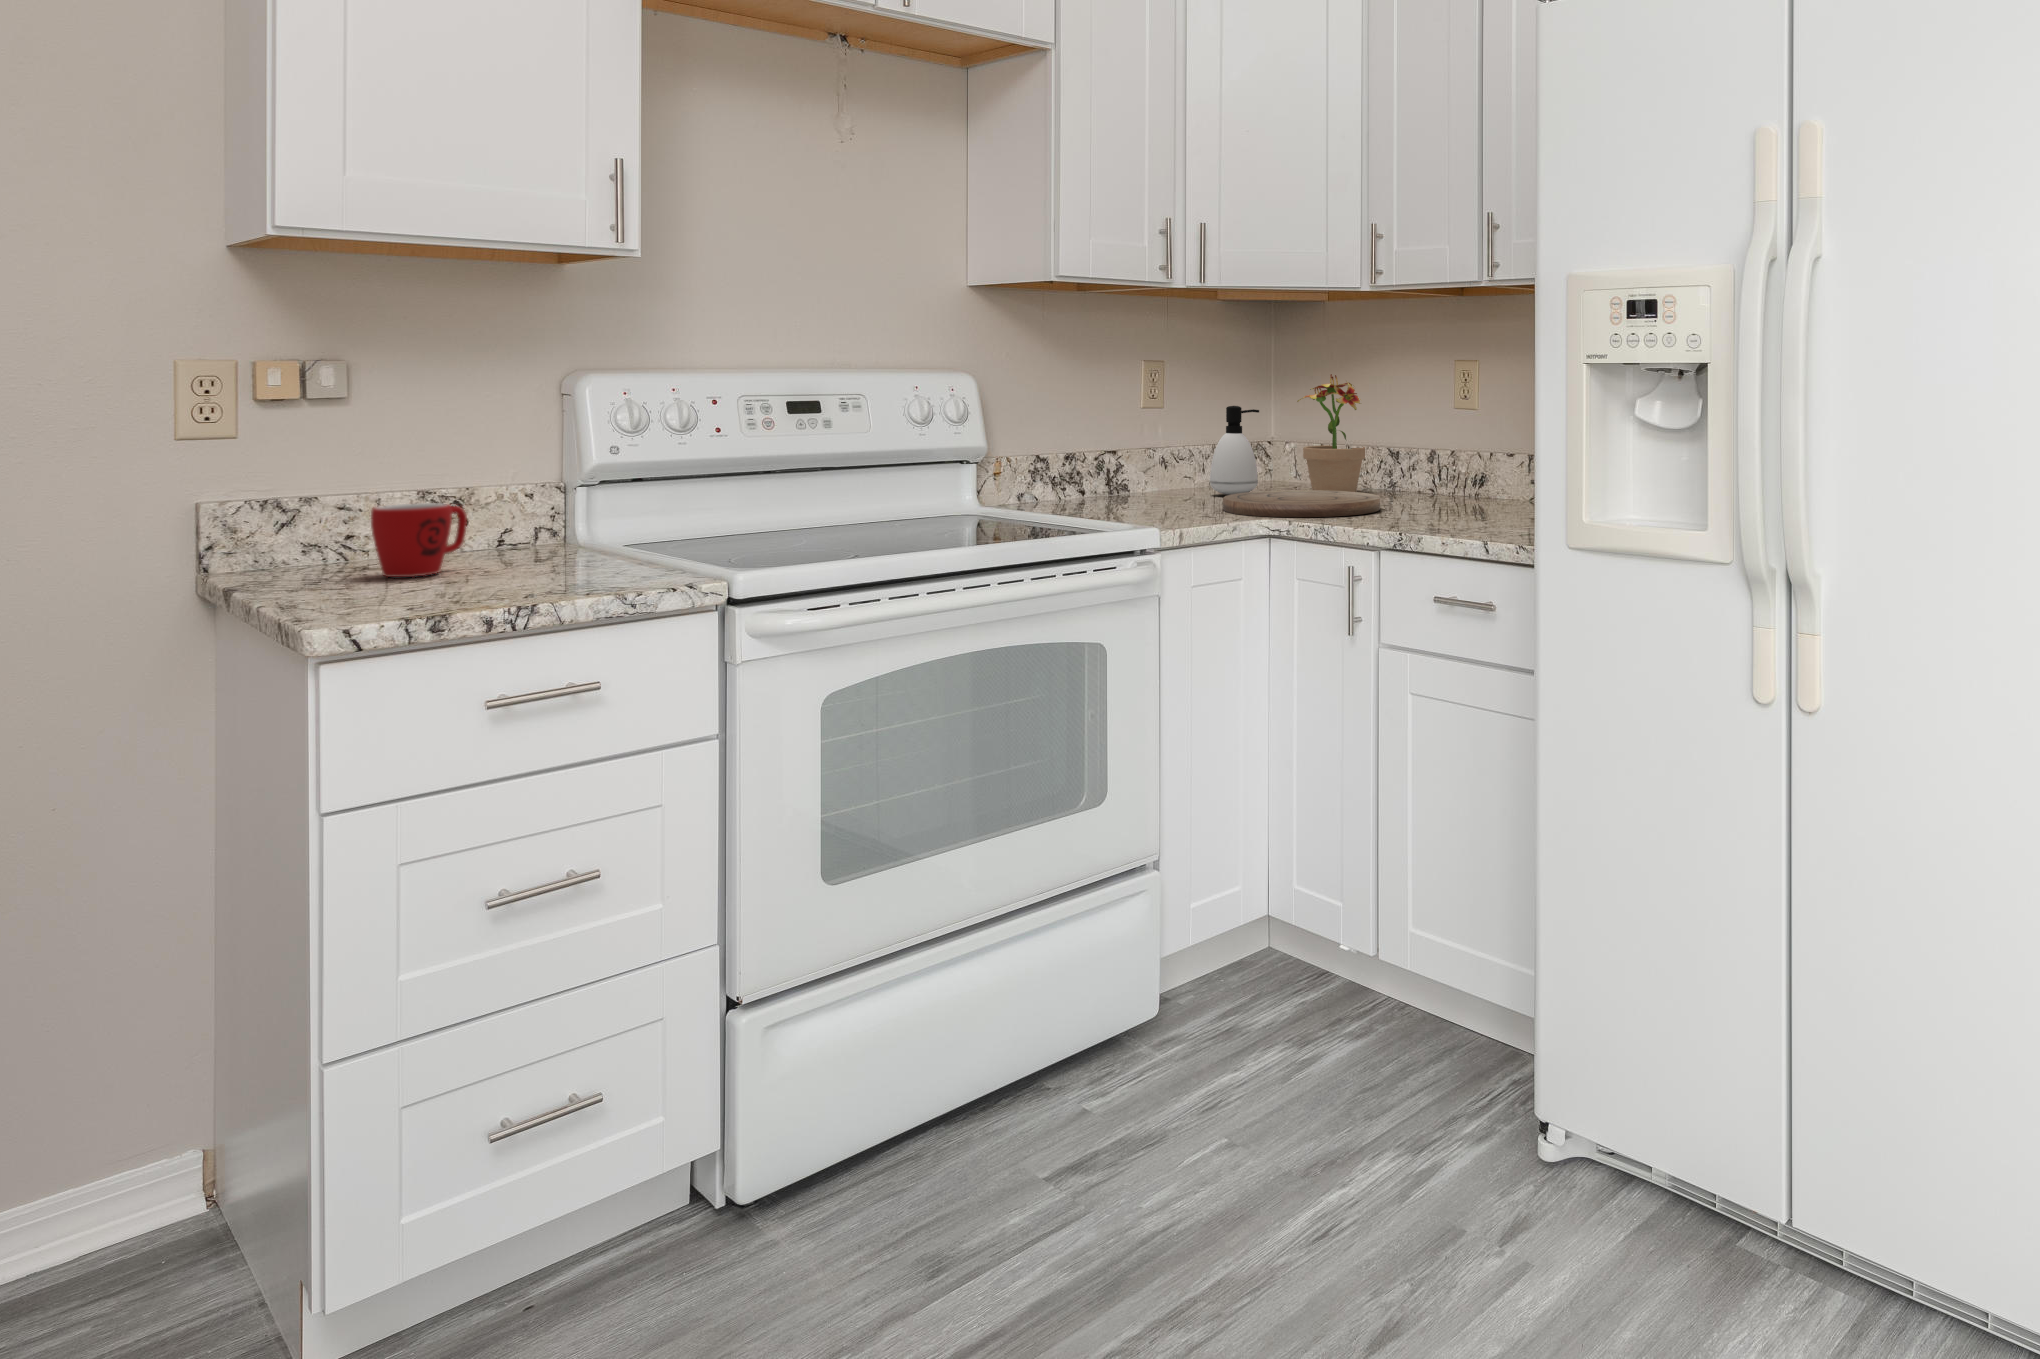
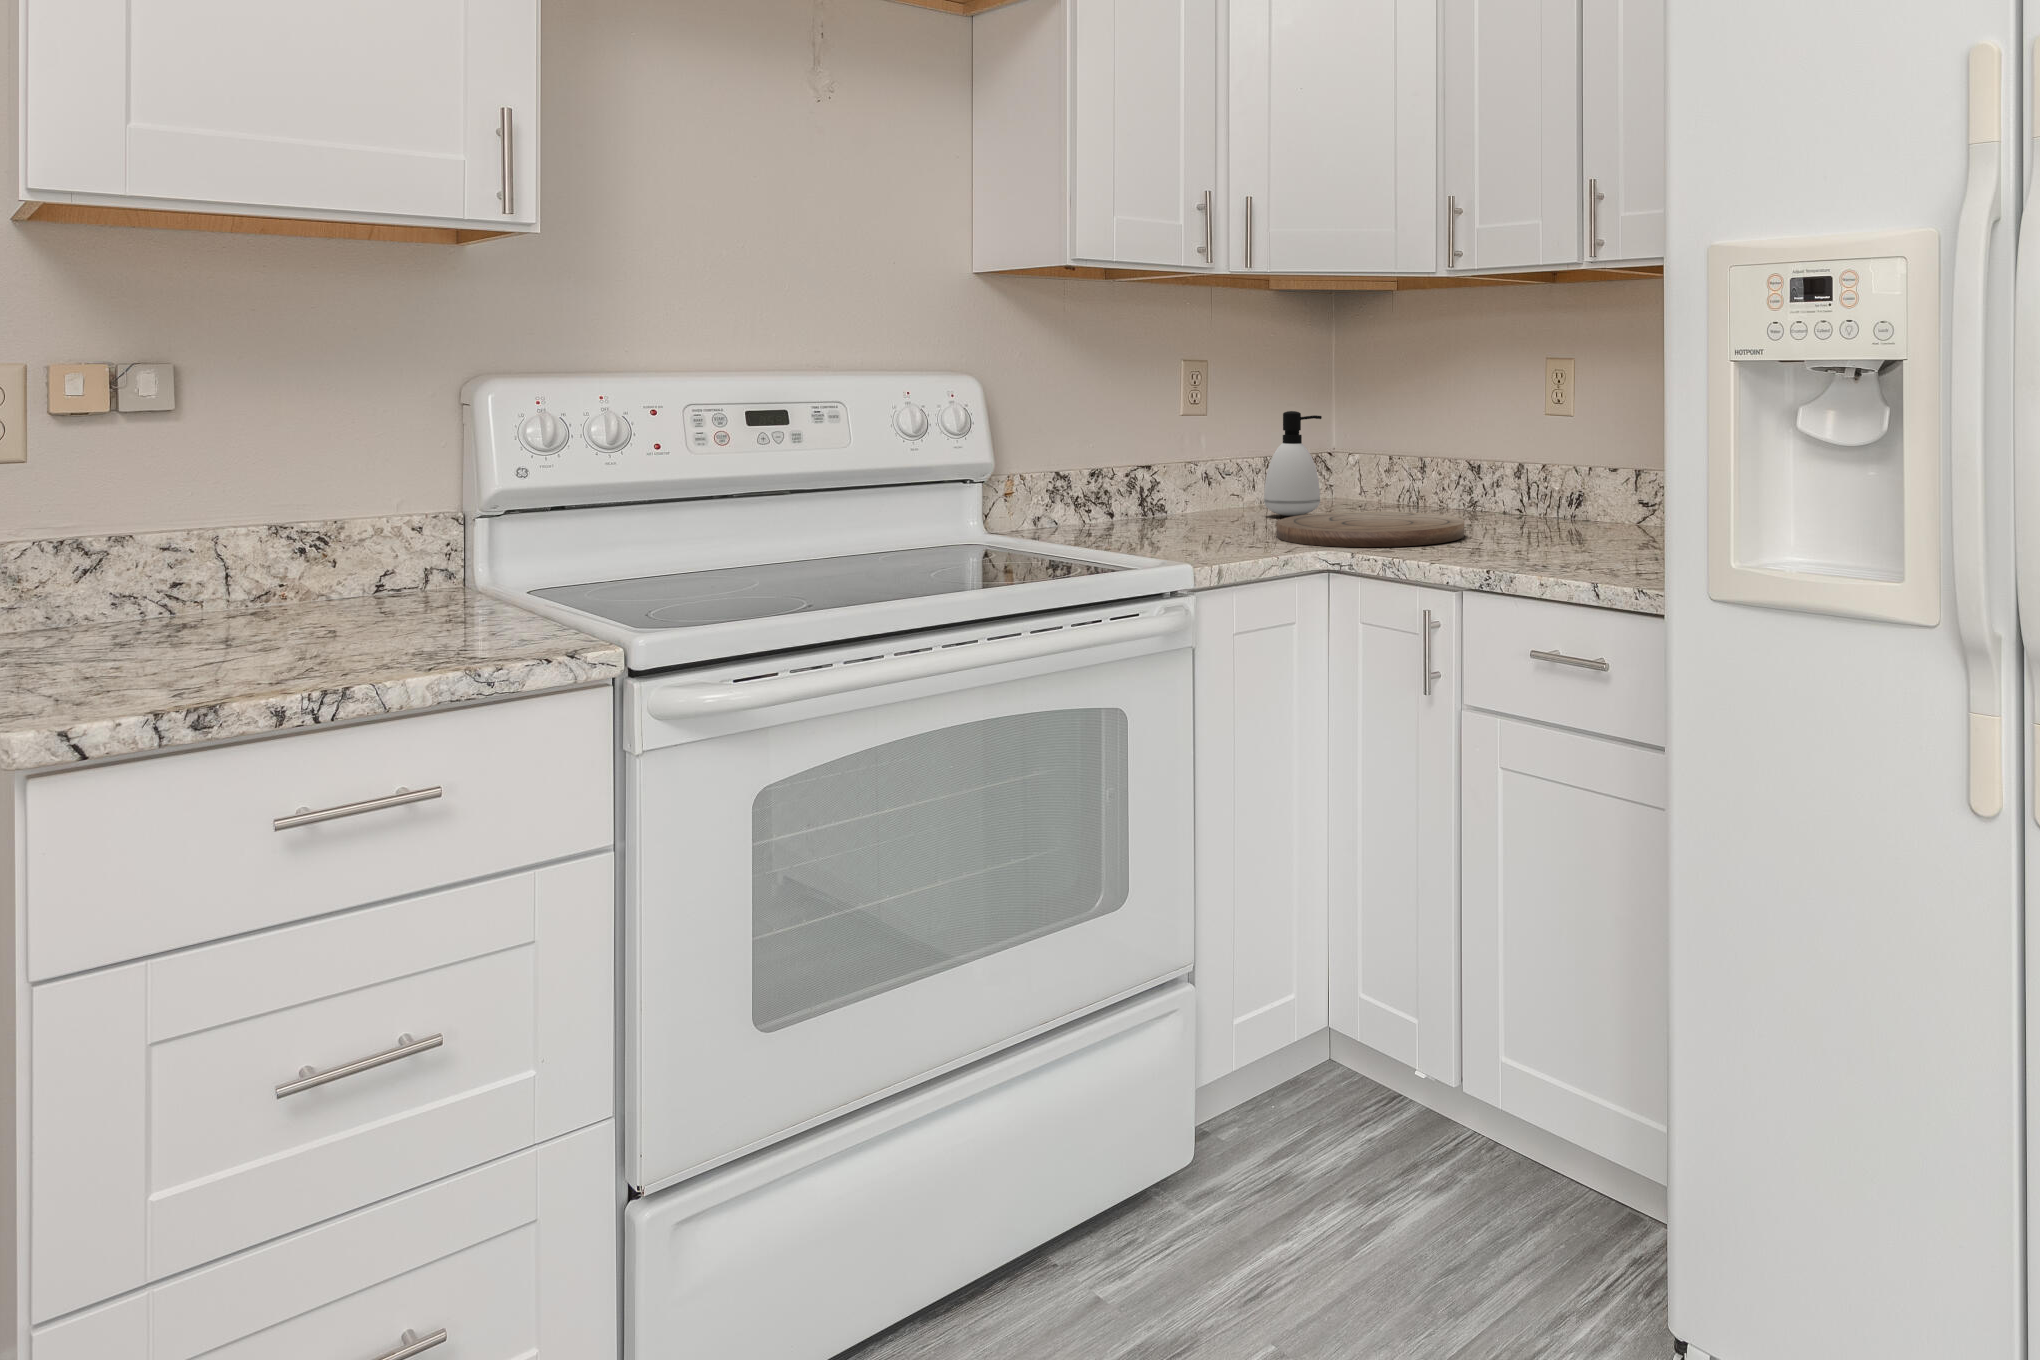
potted plant: present [1297,374,1365,492] -> none [1366,373,1447,515]
mug: present [371,503,467,577] -> none [177,544,311,641]

